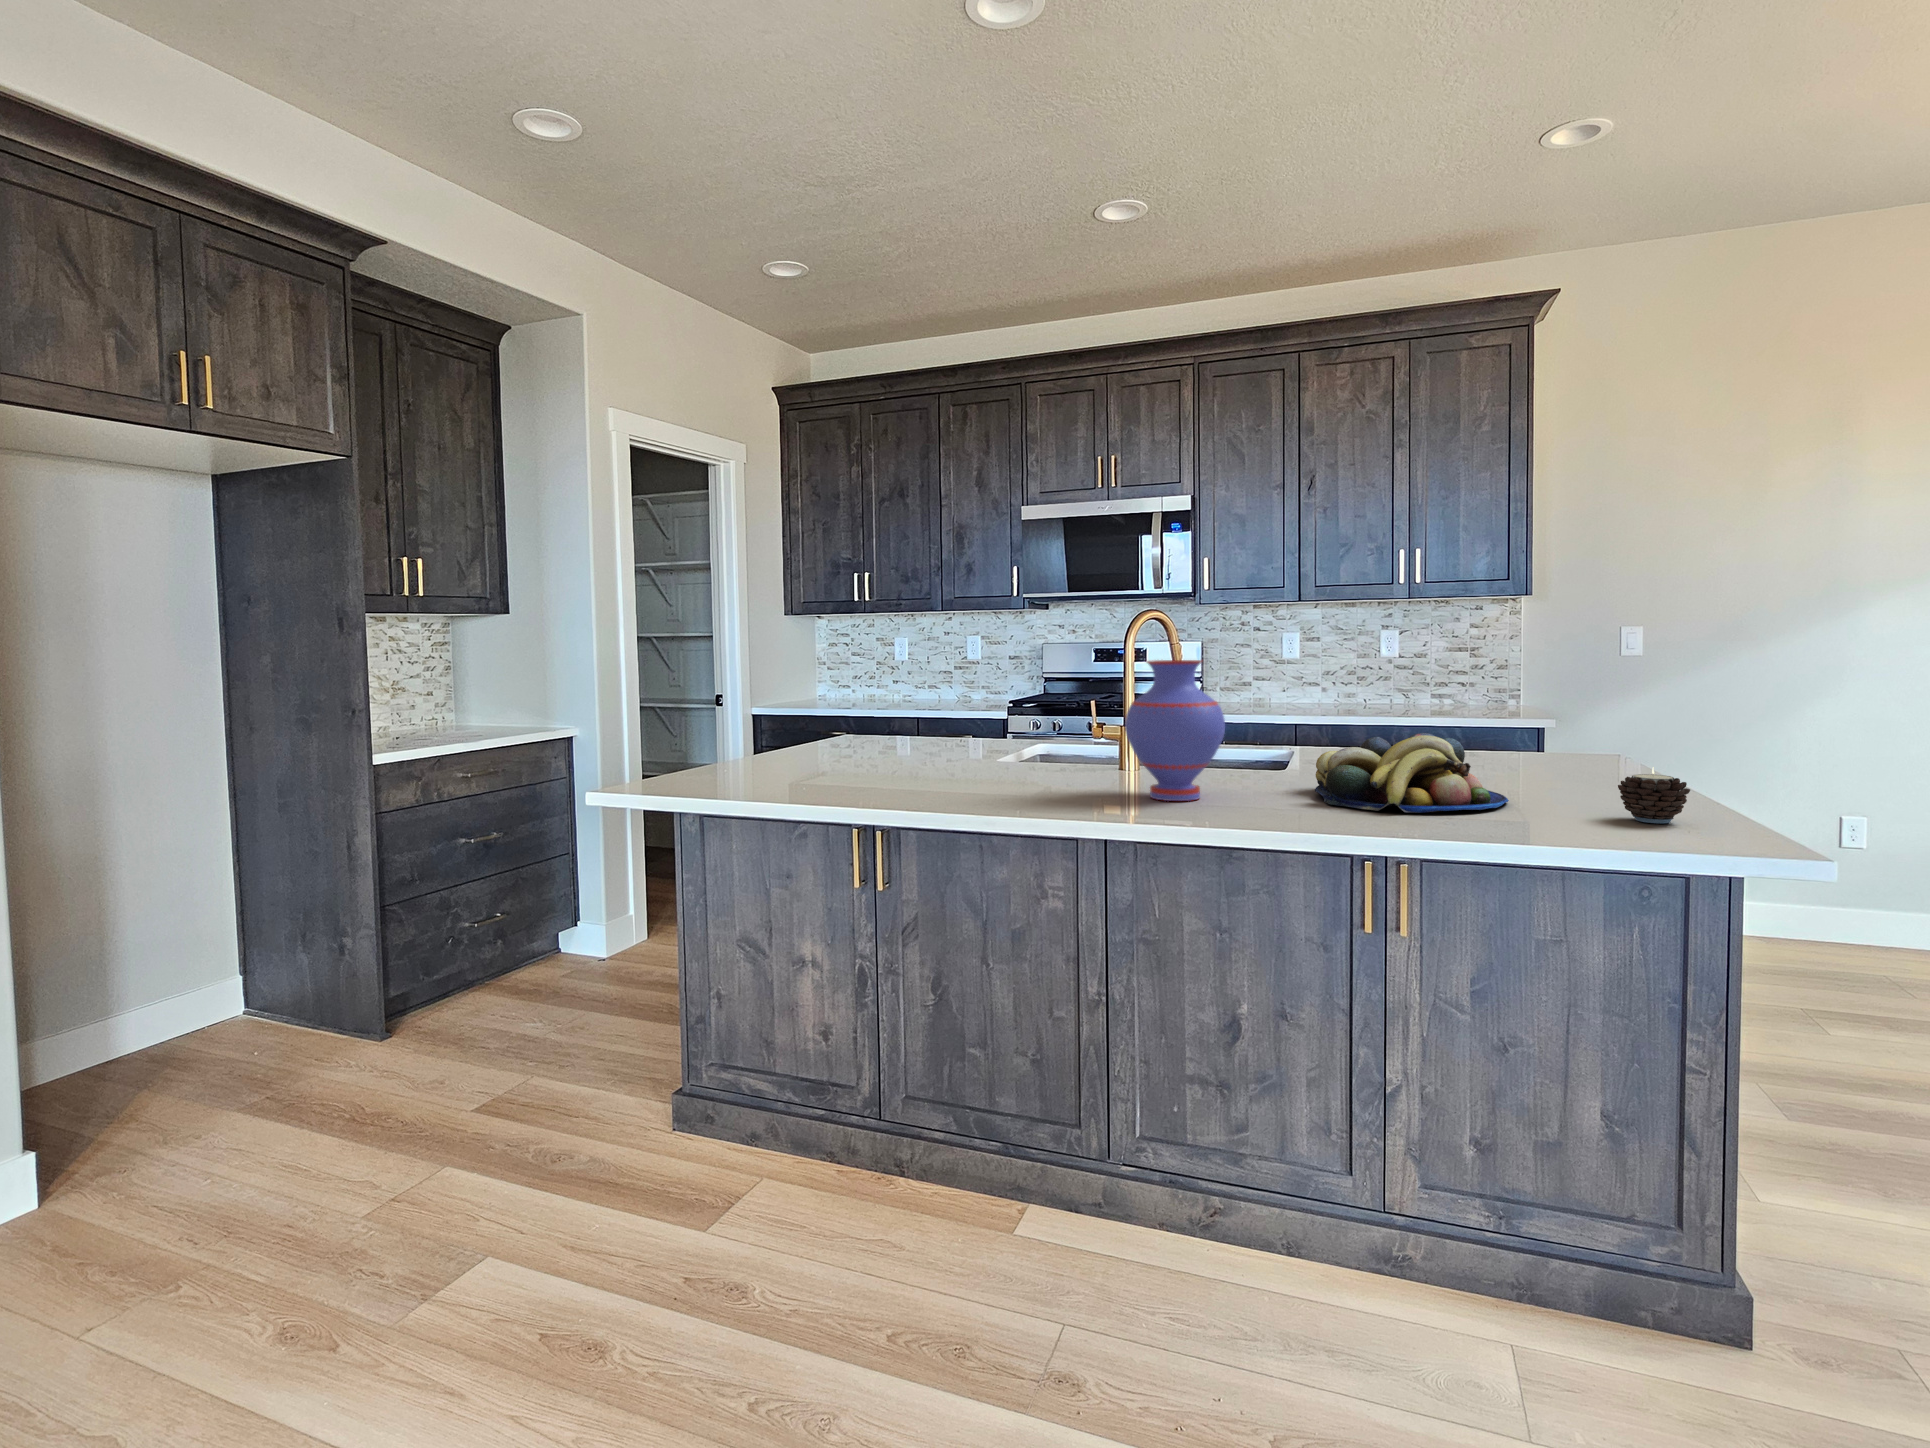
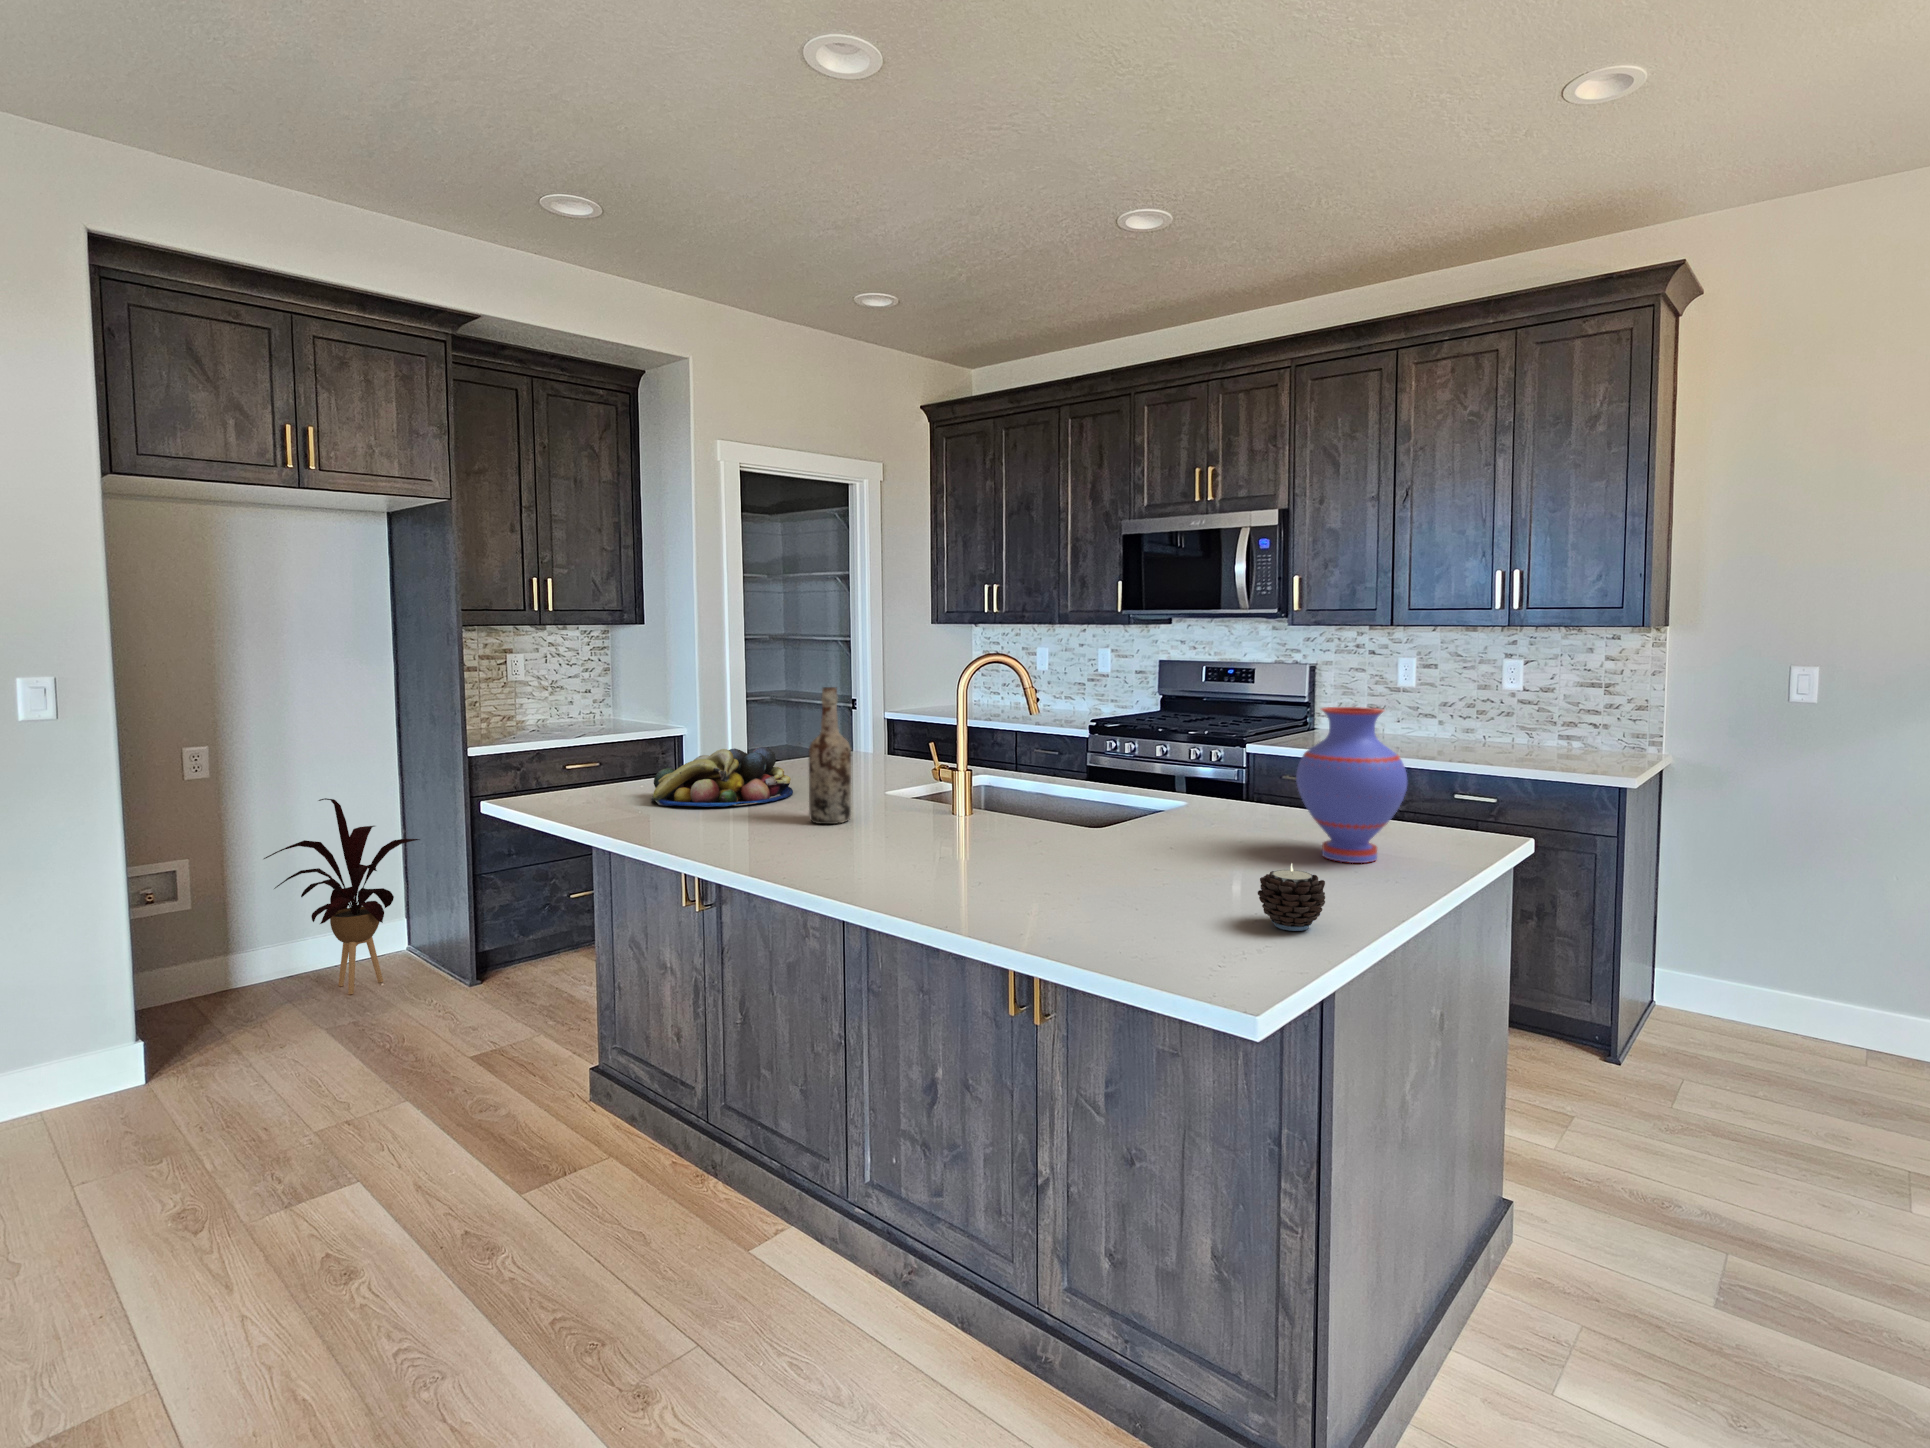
wine bottle: none [1007,650,1049,789] -> present [809,687,851,824]
vase: present [1125,660,1225,801] -> present [1296,707,1407,863]
fruit bowl: present [1315,733,1509,813] -> present [651,747,793,807]
house plant: none [122,827,297,1070] -> present [264,798,420,994]

